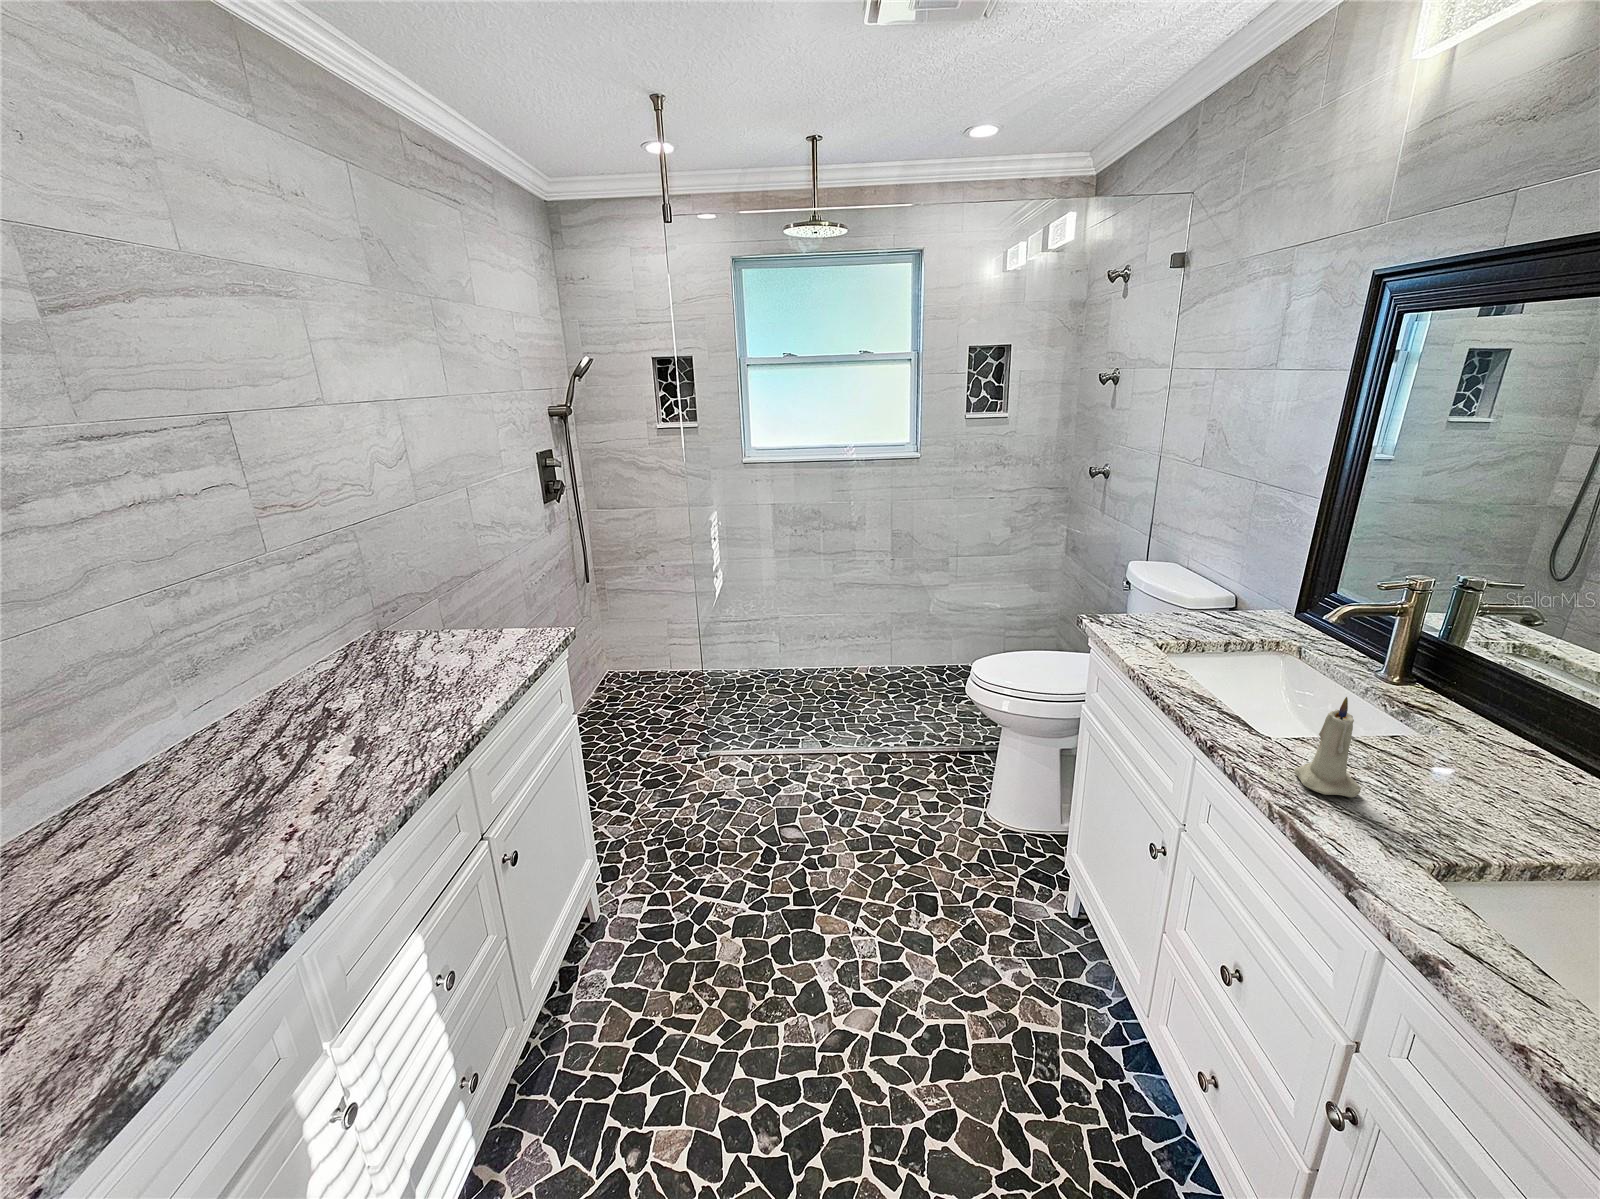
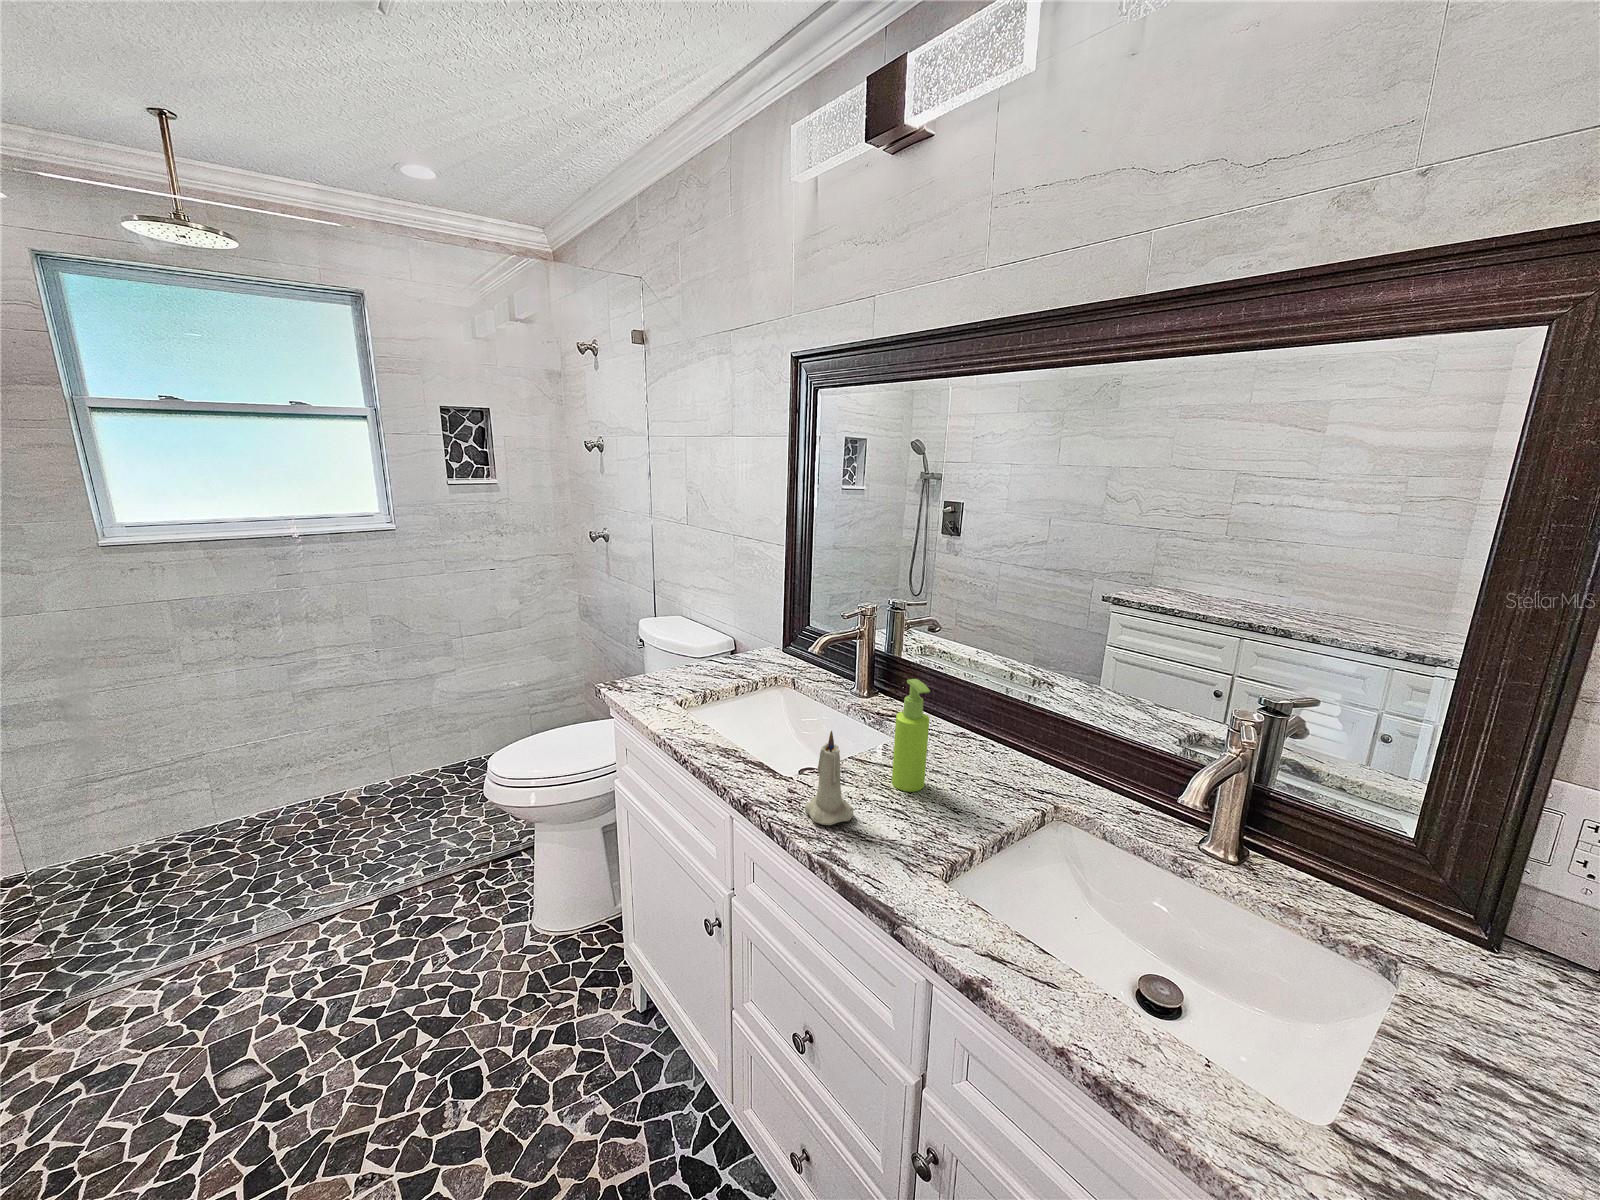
soap dispenser: none [1424,663,1512,796] -> present [892,679,930,792]

